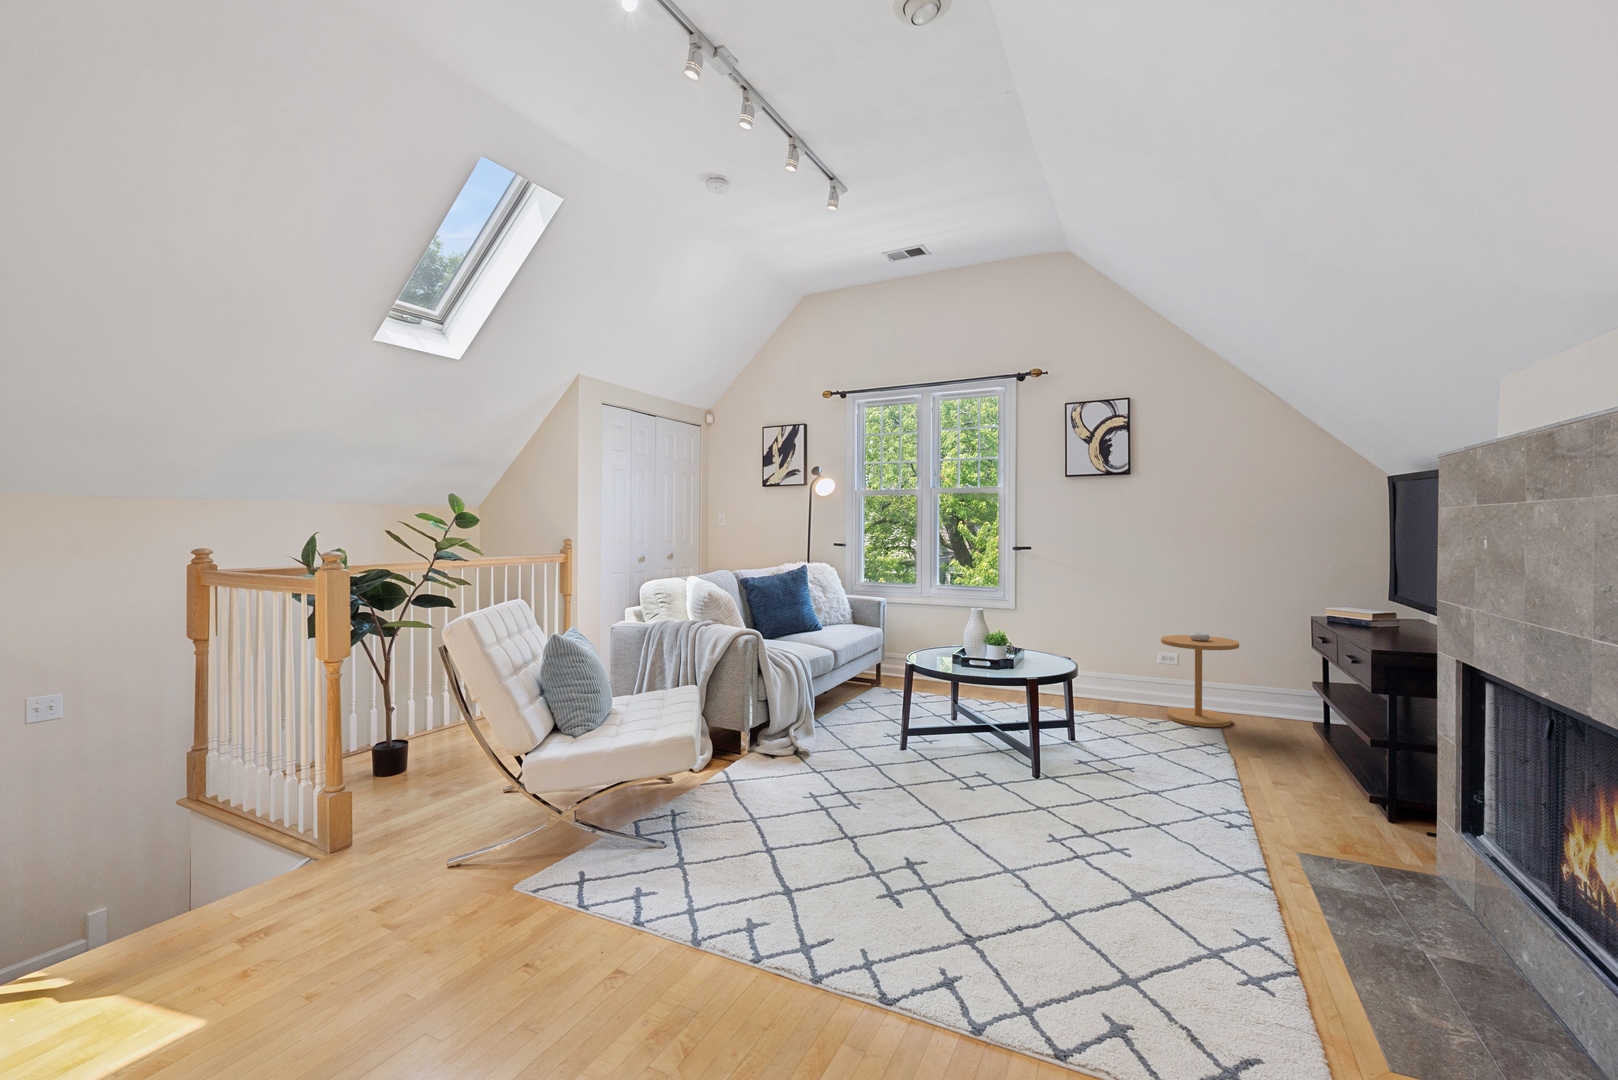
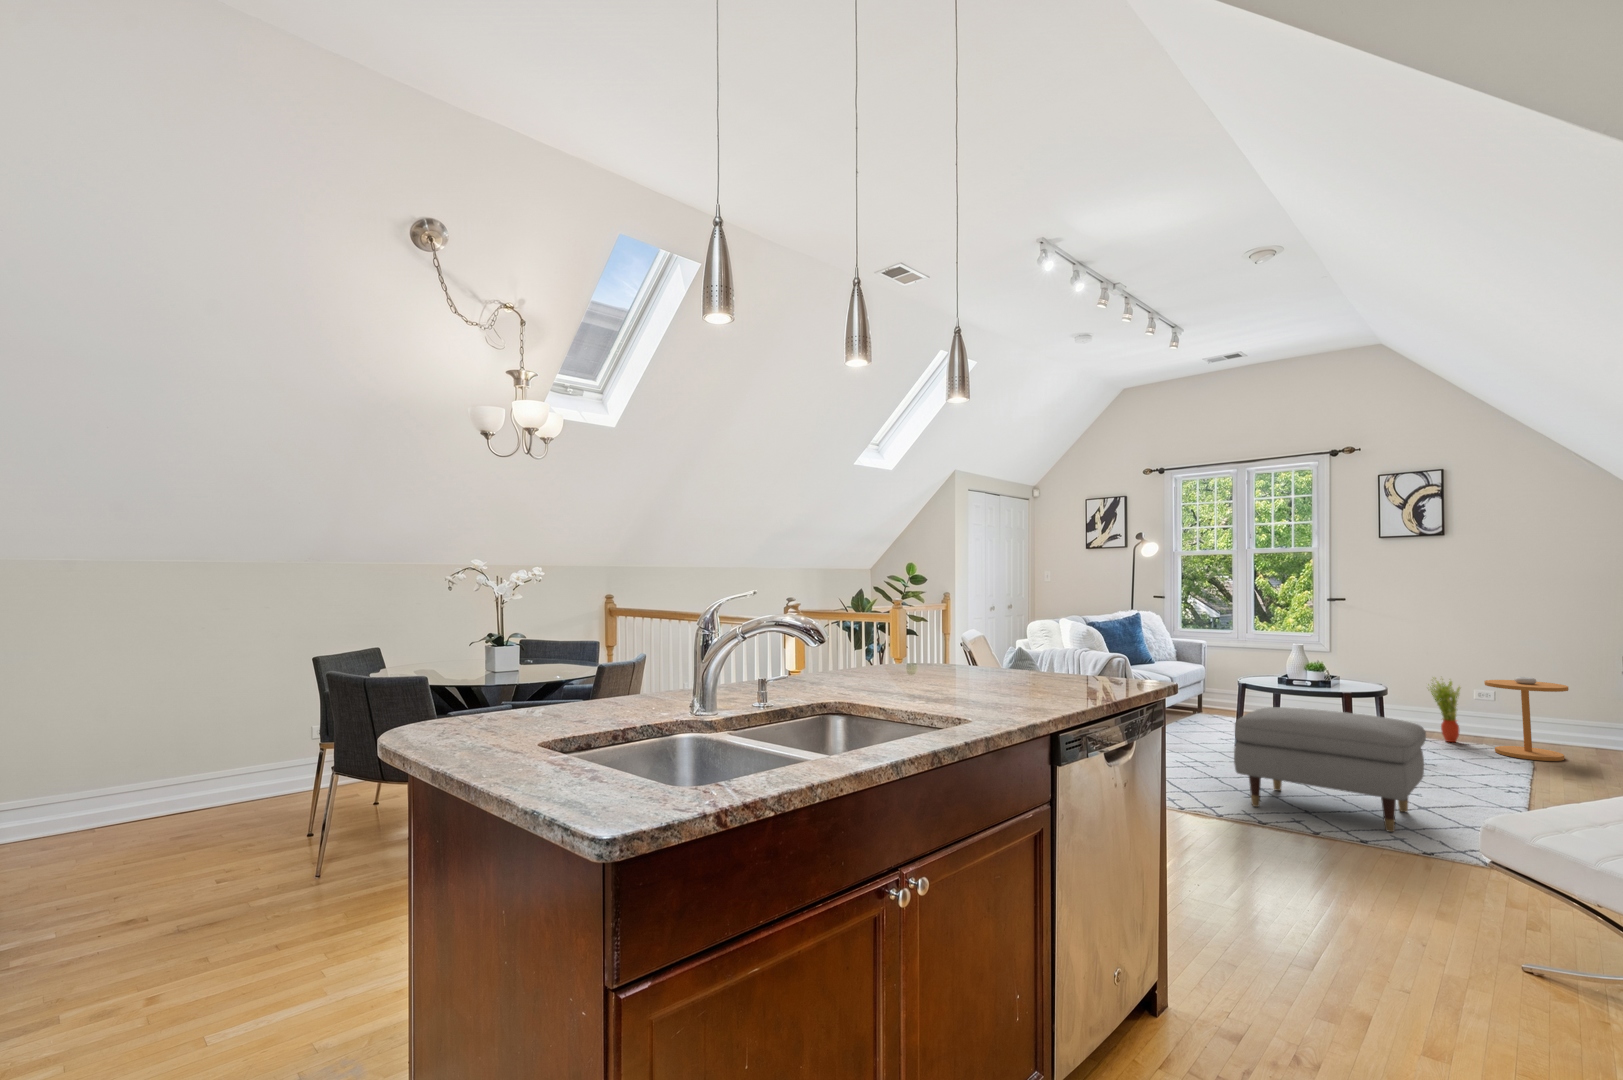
potted plant: none [1104,633,1138,706] -> present [1428,678,1460,742]
ottoman: none [880,705,1126,907] -> present [1234,707,1426,832]

